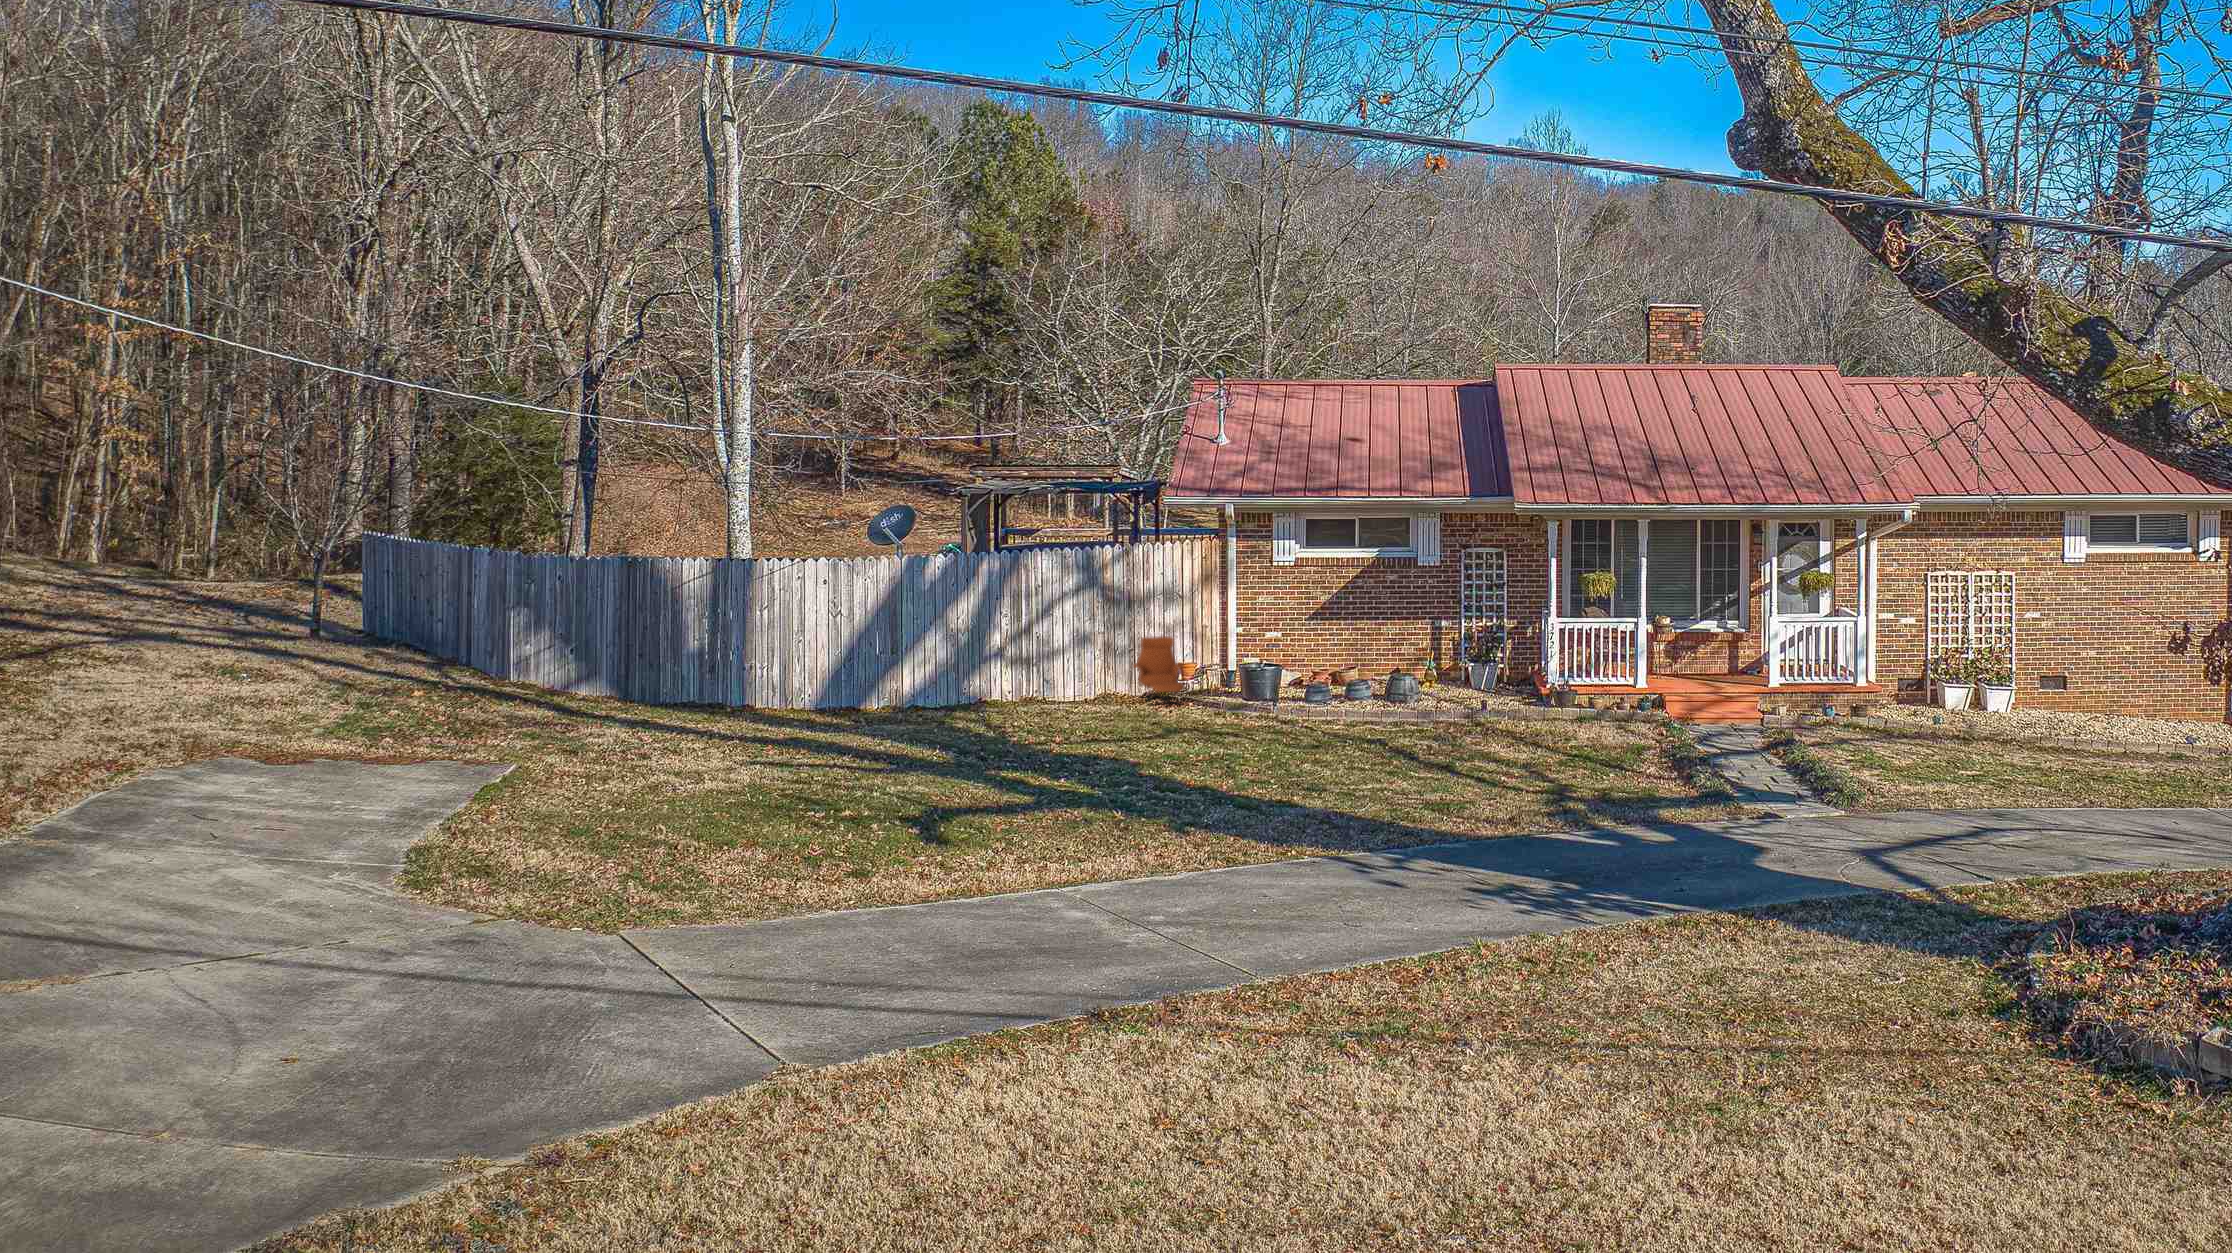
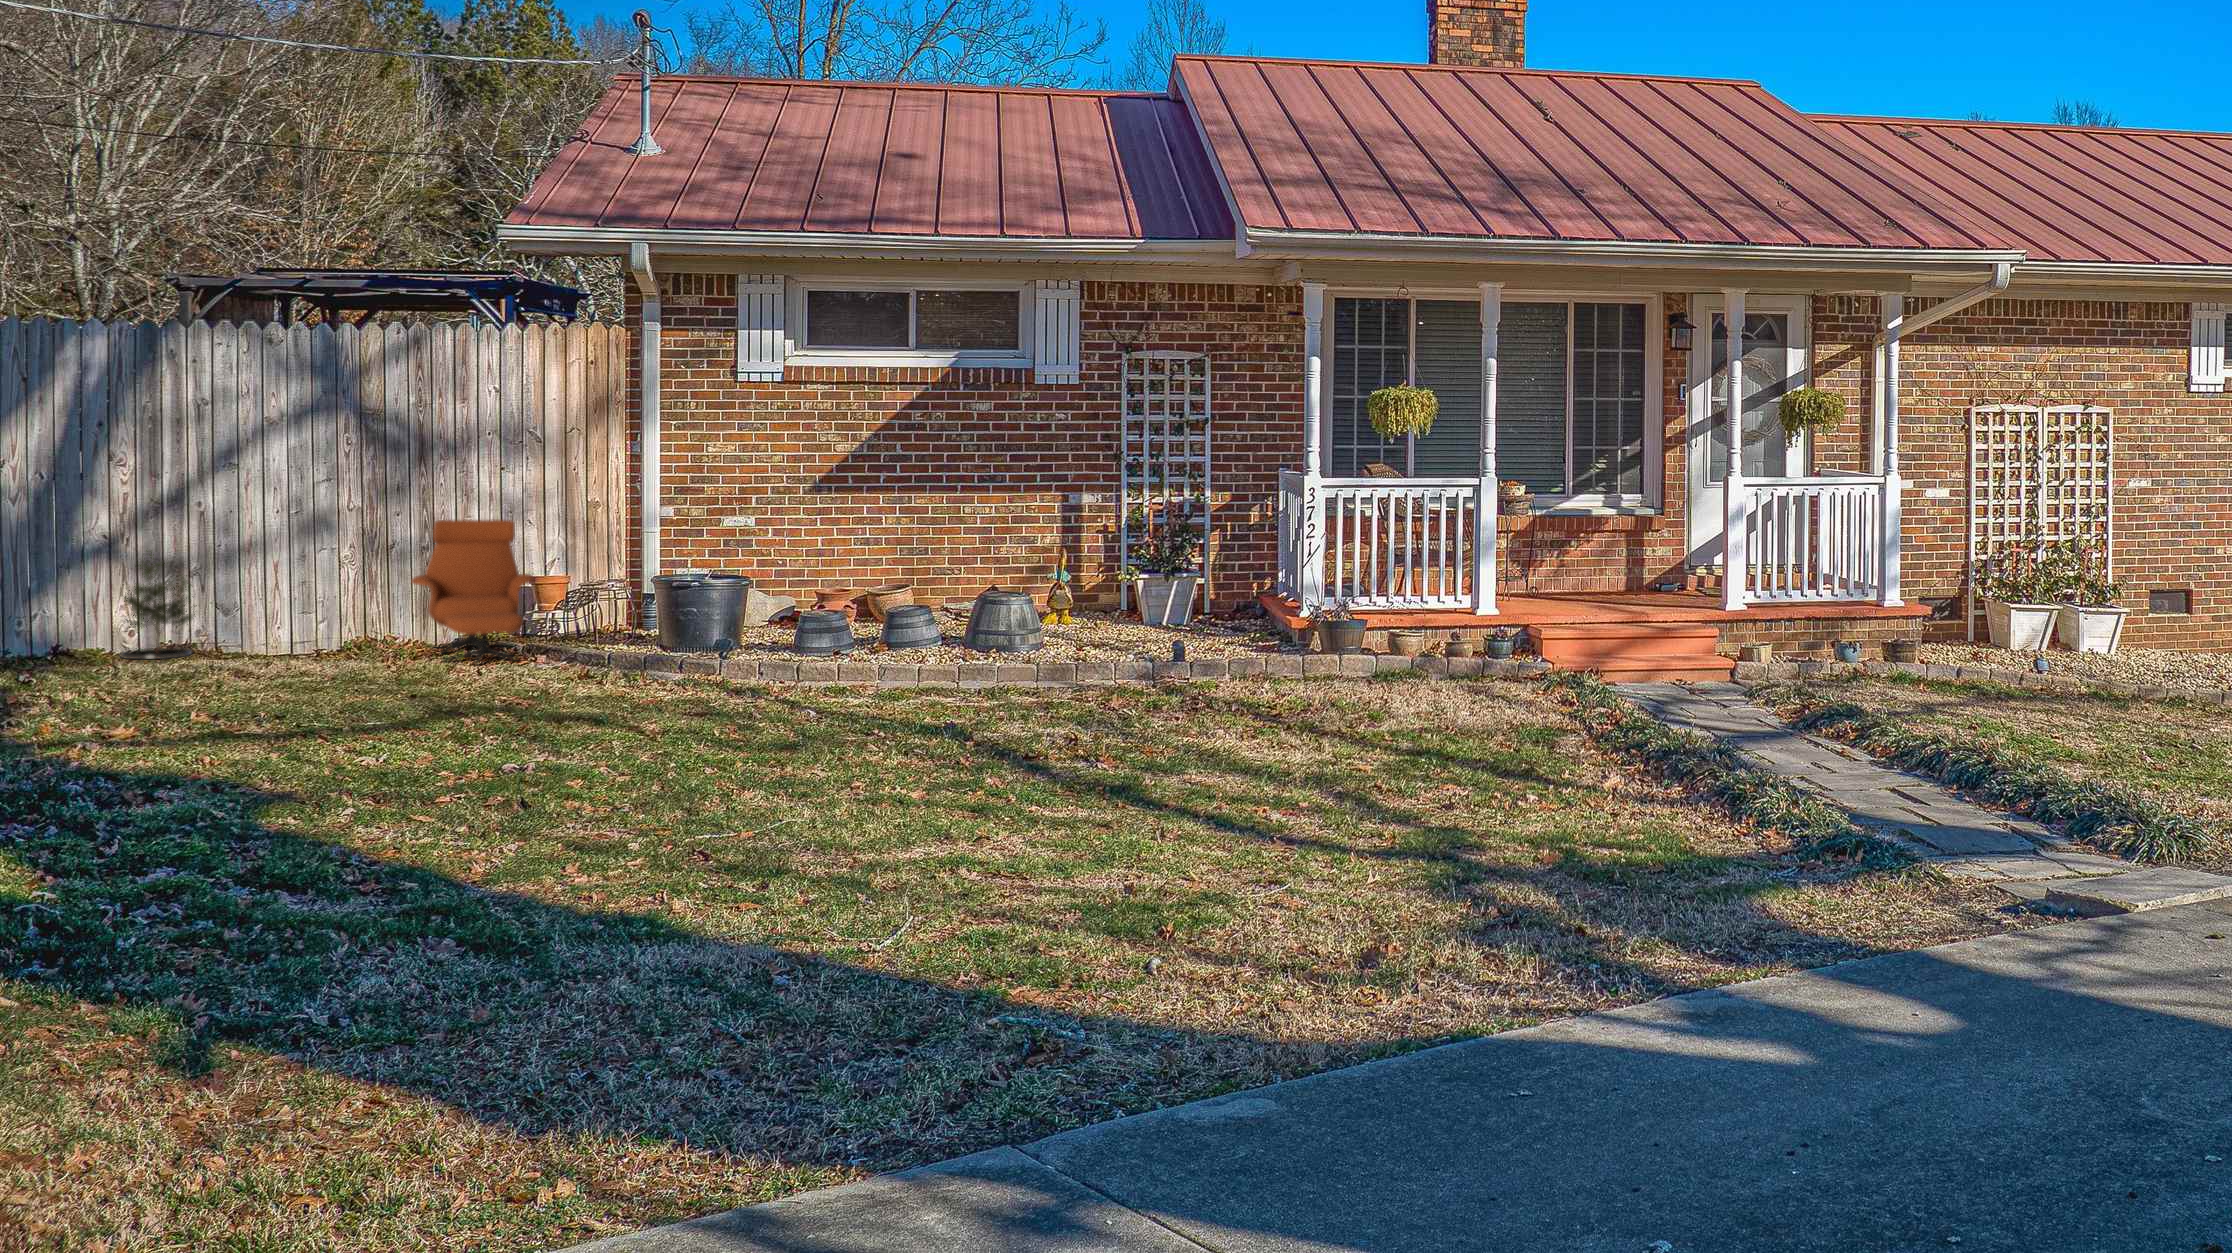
potted tree: none [1014,651,1045,702] -> present [120,550,197,659]

